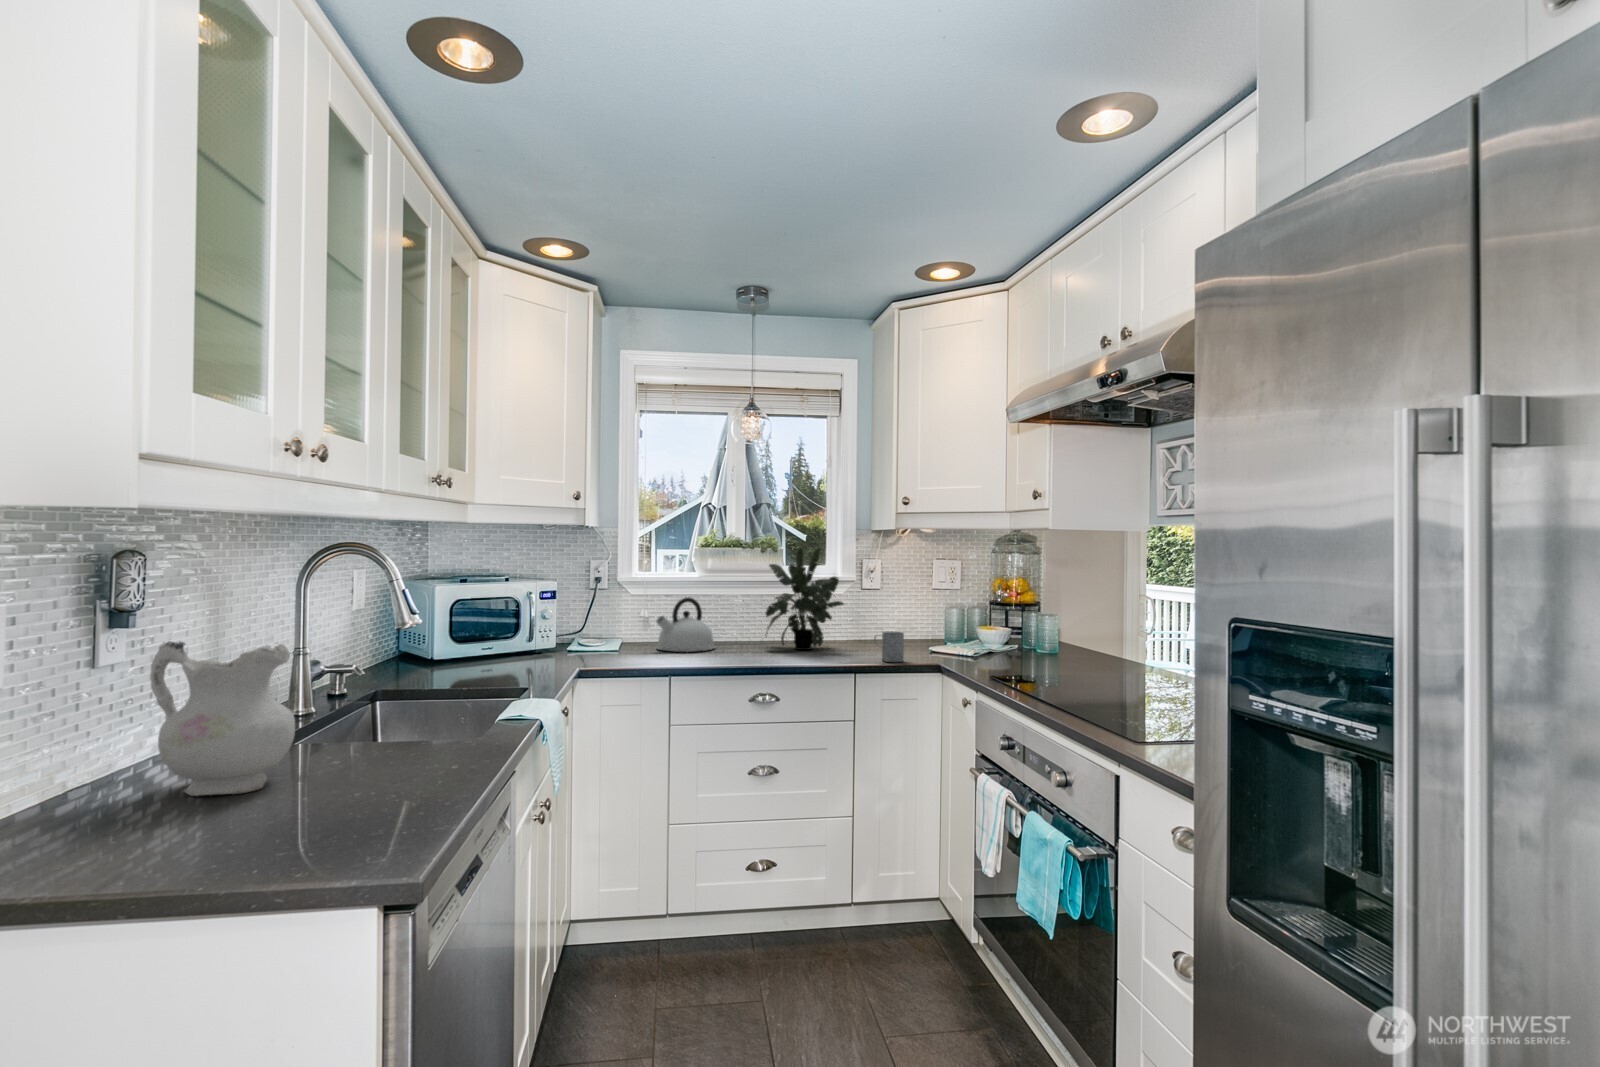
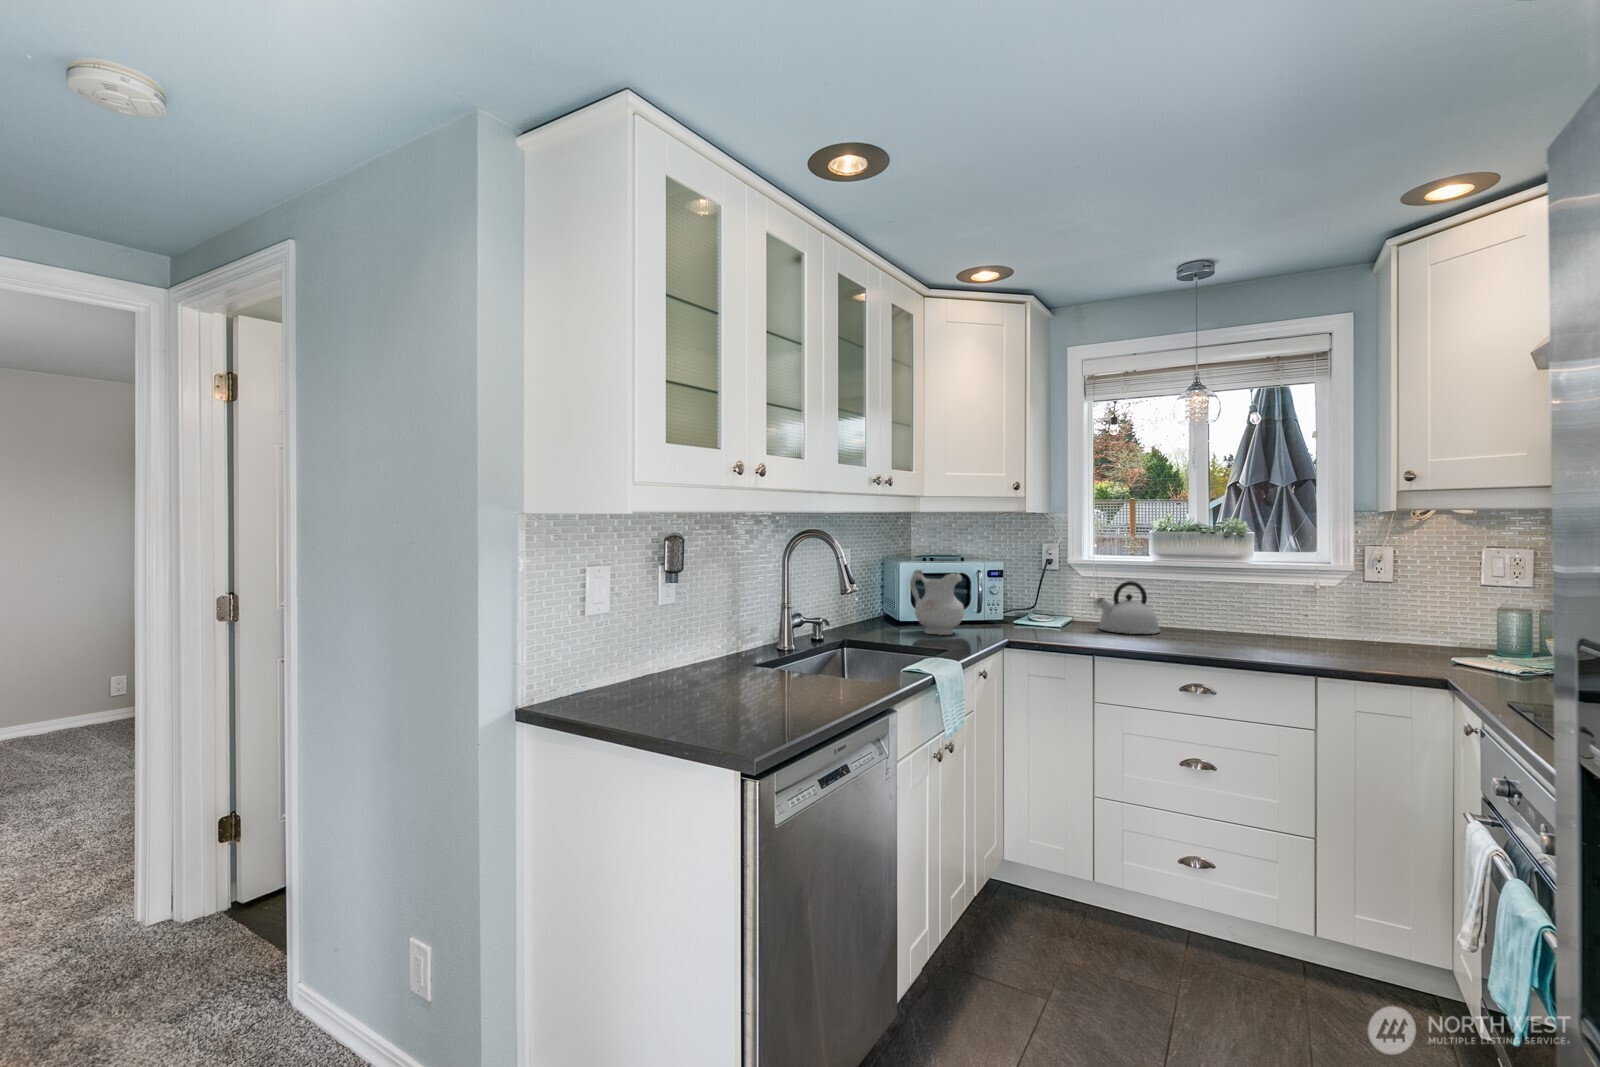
potted plant: present [766,548,844,650] -> none [1216,533,1318,644]
mug: present [874,632,904,662] -> none [1348,632,1396,670]
ceramic pitcher: present [150,641,295,796] -> present [910,570,964,635]

